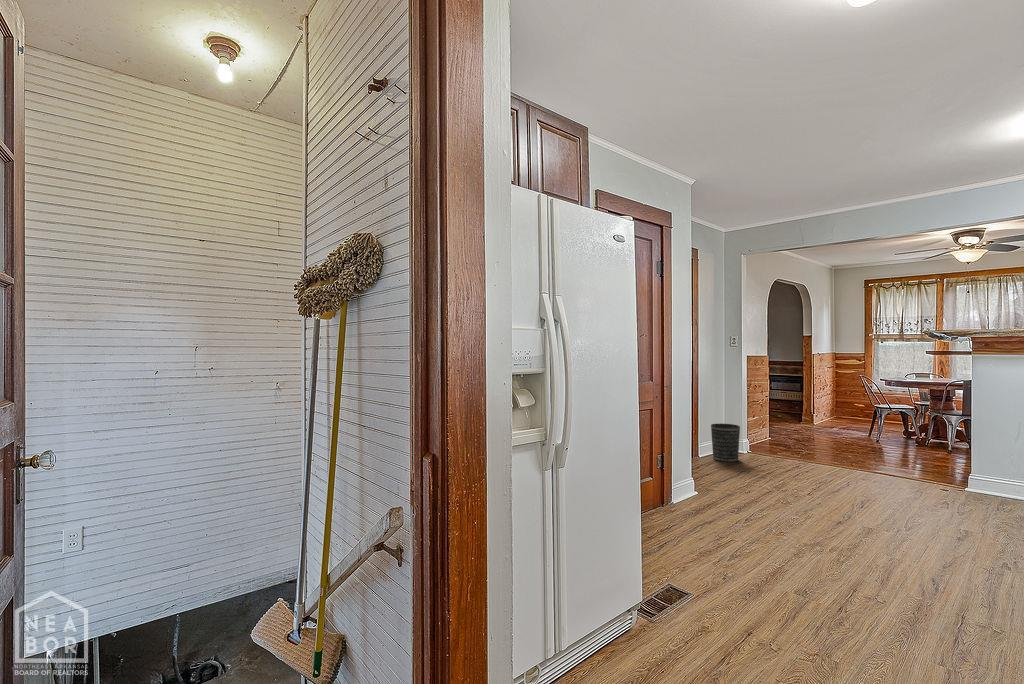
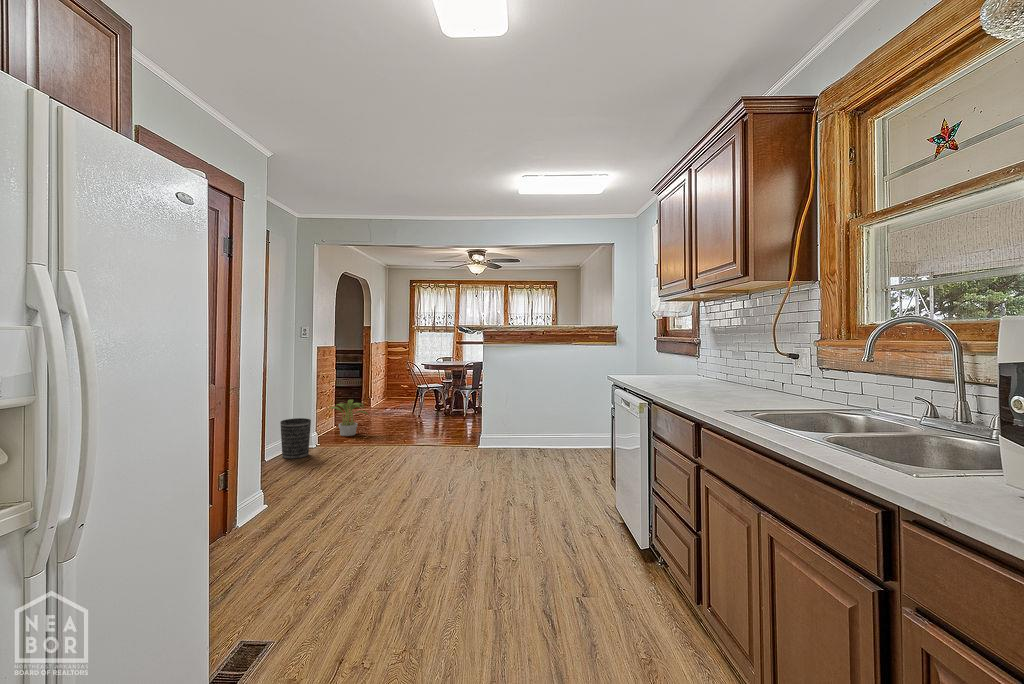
potted plant: none [759,412,806,450] -> present [329,400,368,436]

